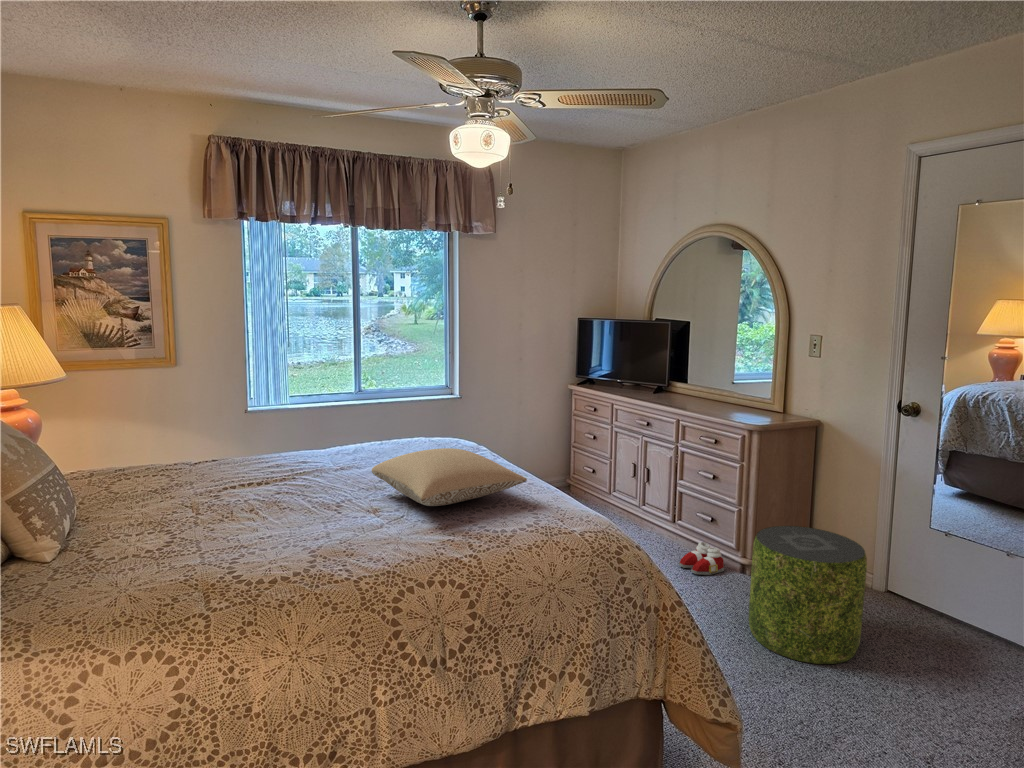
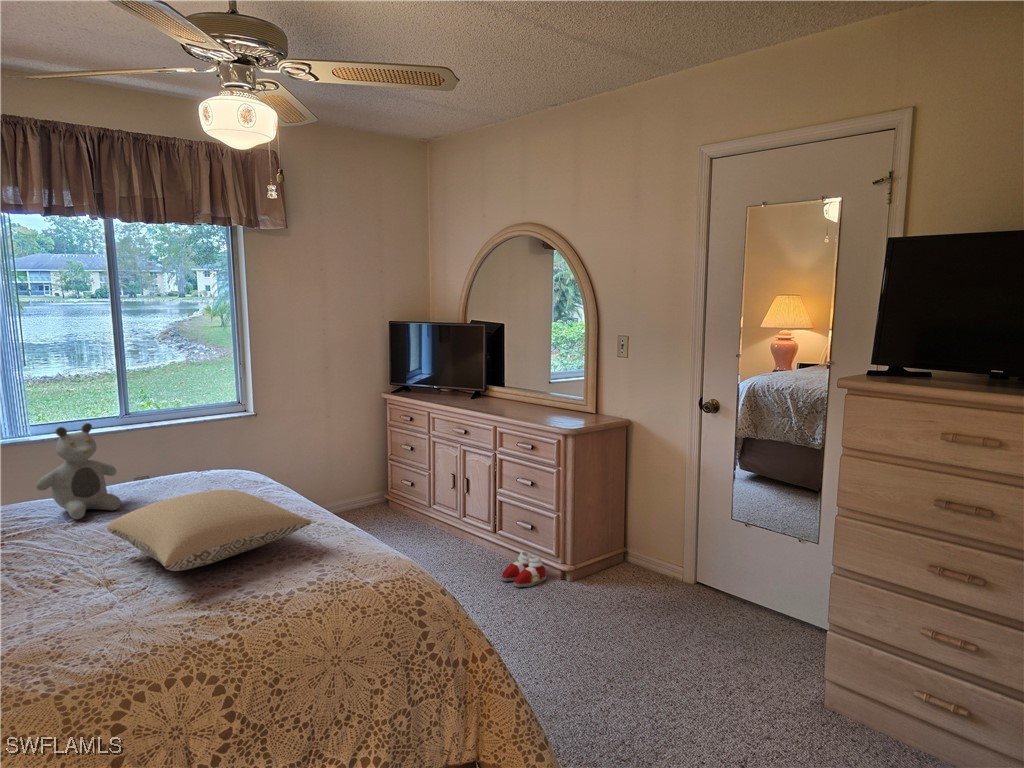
teddy bear: none [314,391,372,466] -> present [36,423,121,519]
pouf: present [749,526,867,664] -> none [571,531,678,673]

